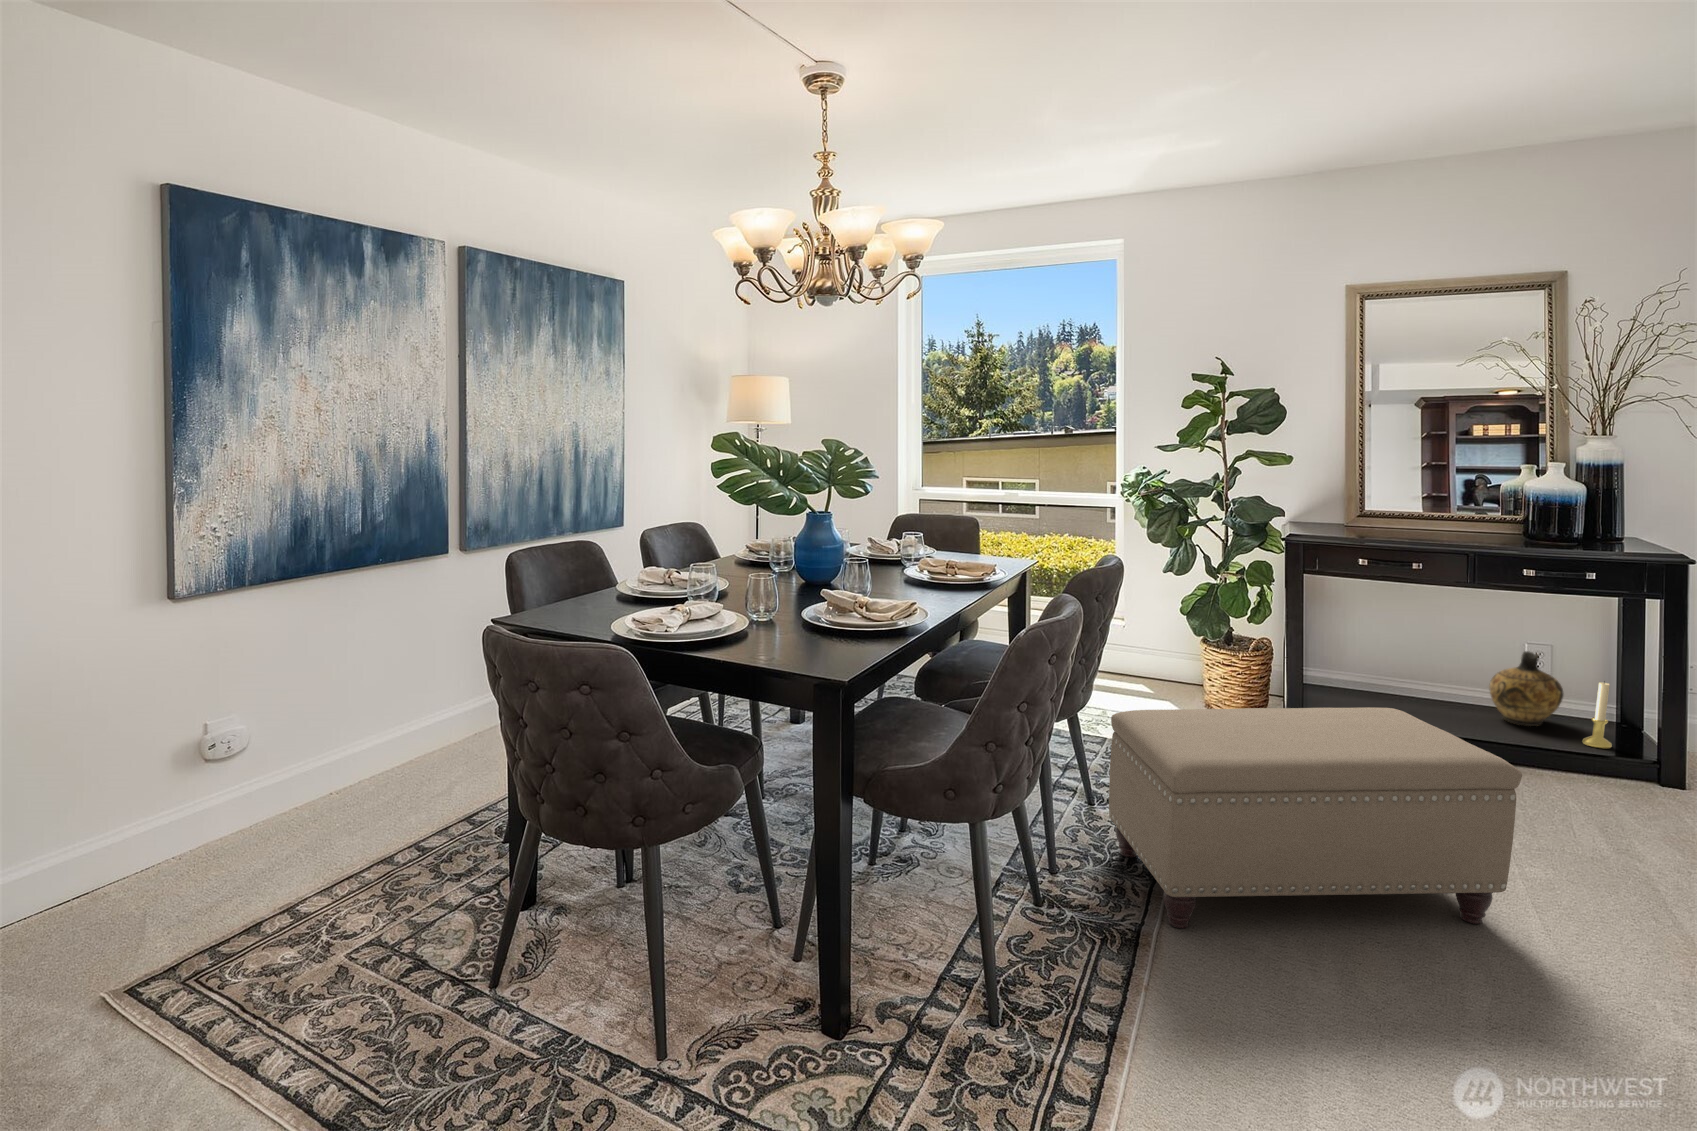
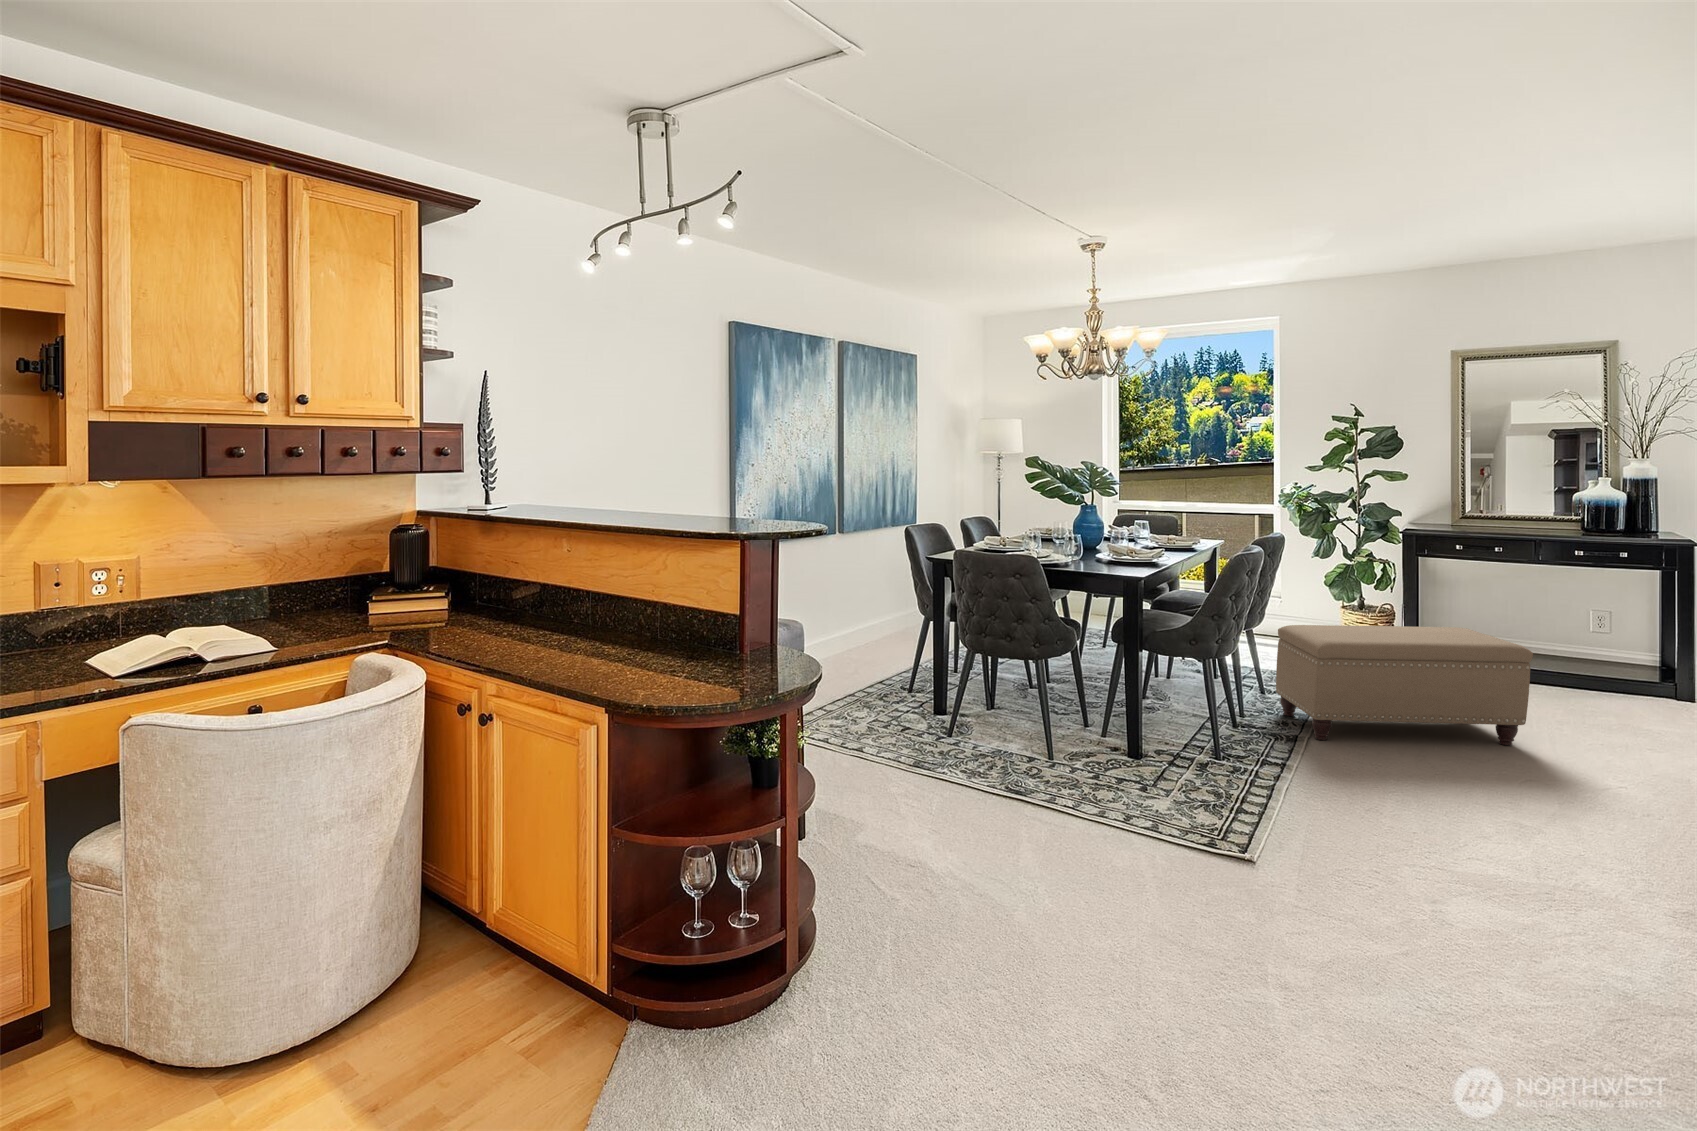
ceramic jug: present [1489,651,1563,726] -> none [1559,612,1614,665]
candle holder: present [1582,681,1612,749] -> none [1624,629,1645,677]

